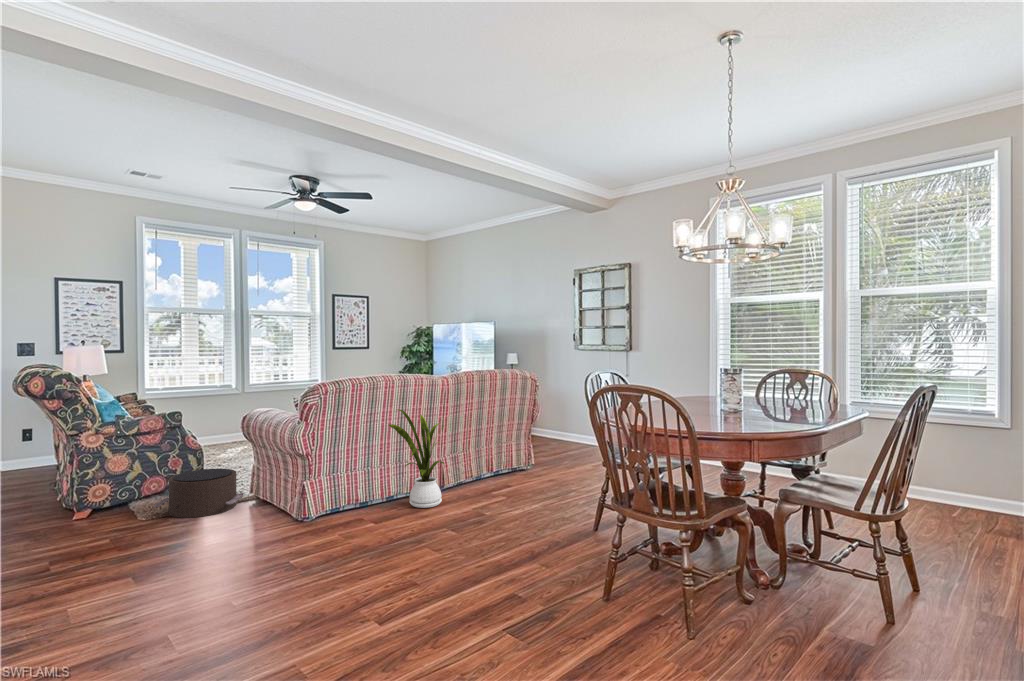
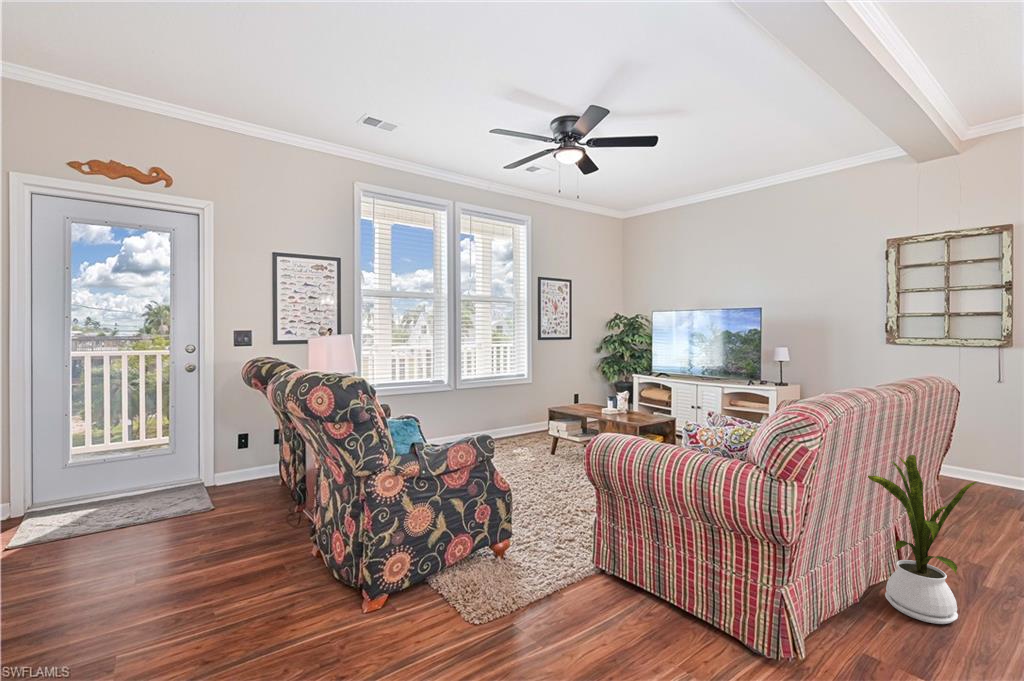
pouf: present [153,469,244,518] -> none [494,525,619,627]

